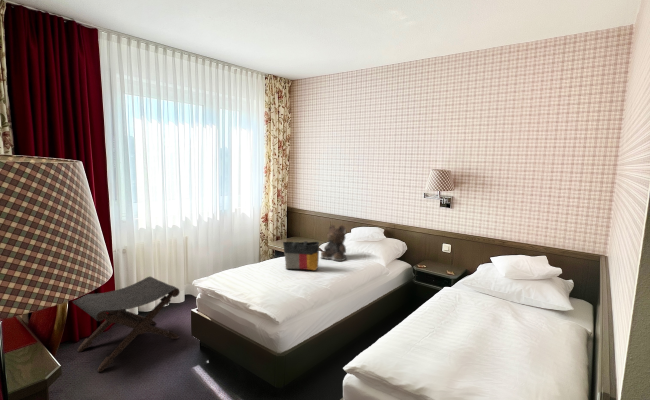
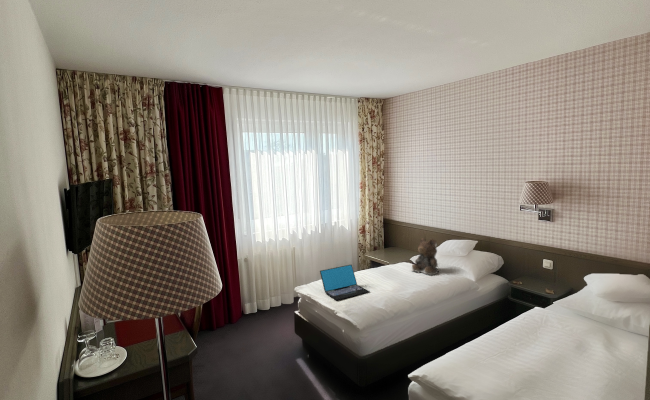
tote bag: present [283,241,319,270] -> none [372,255,407,284]
laptop: none [226,253,282,292] -> present [320,265,370,301]
footstool: present [73,277,179,372] -> none [210,281,286,356]

